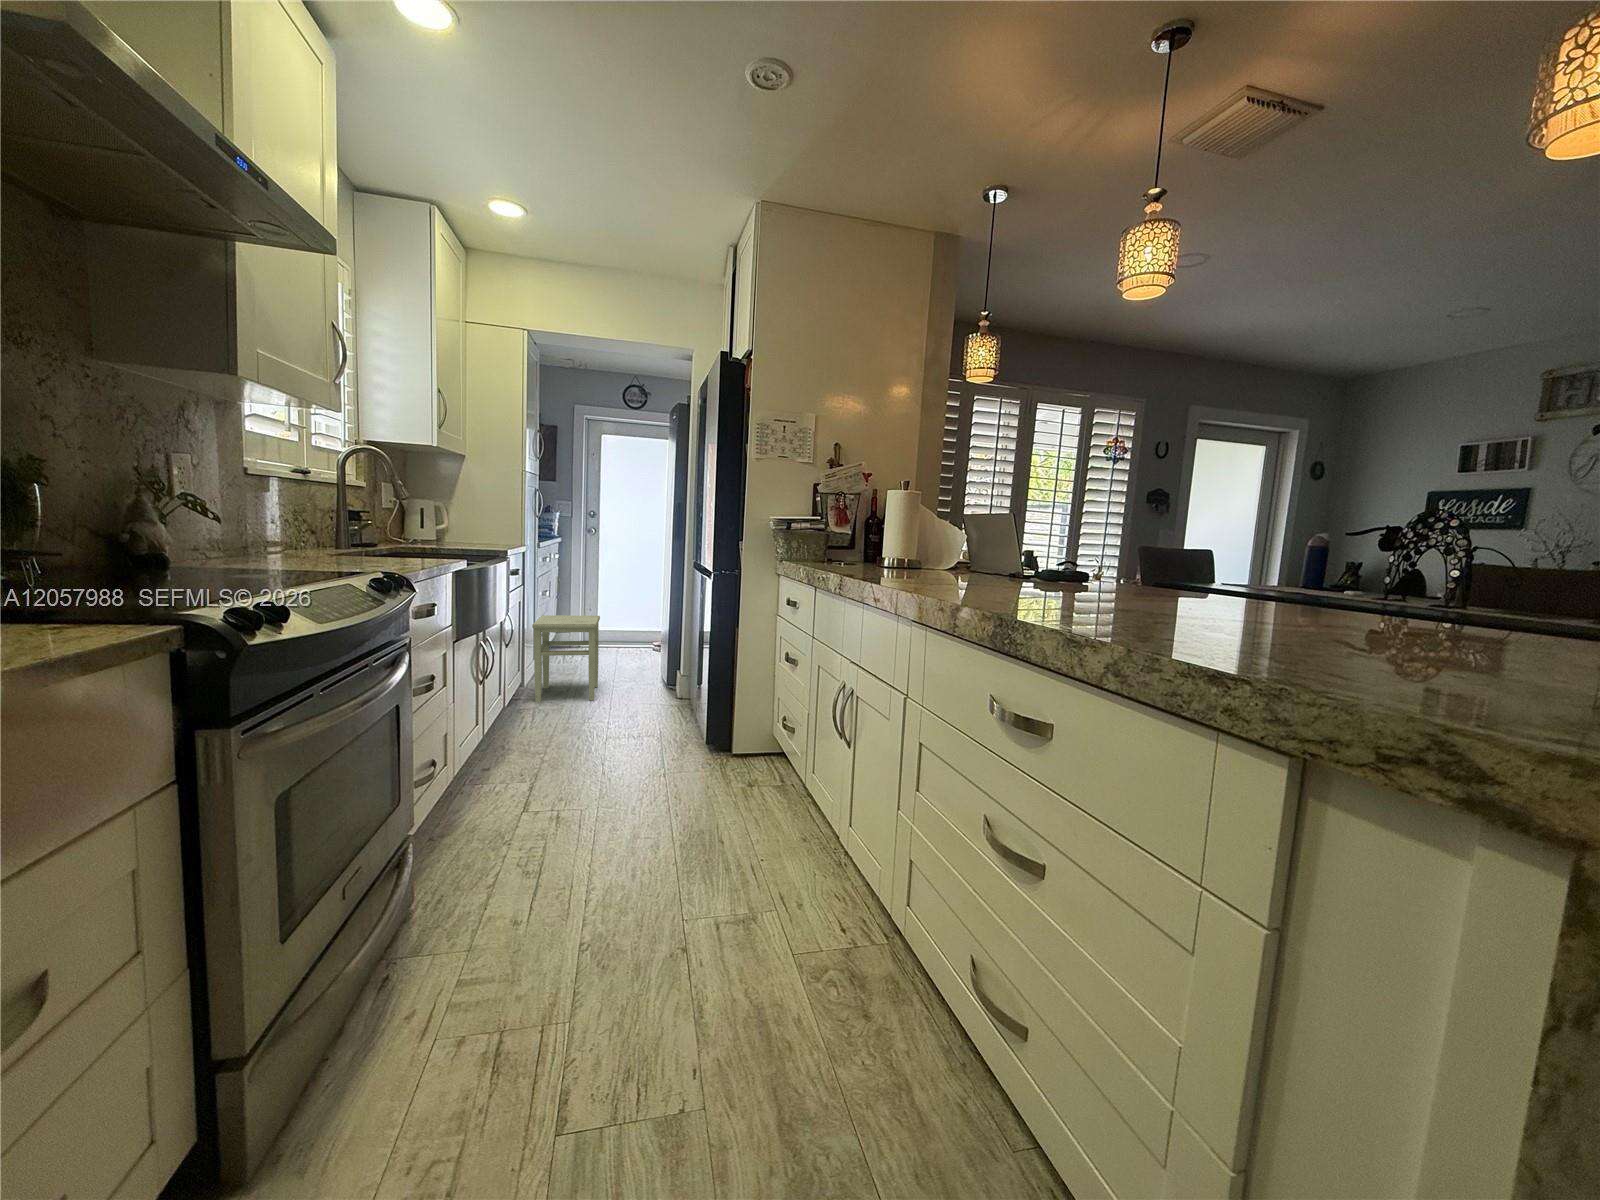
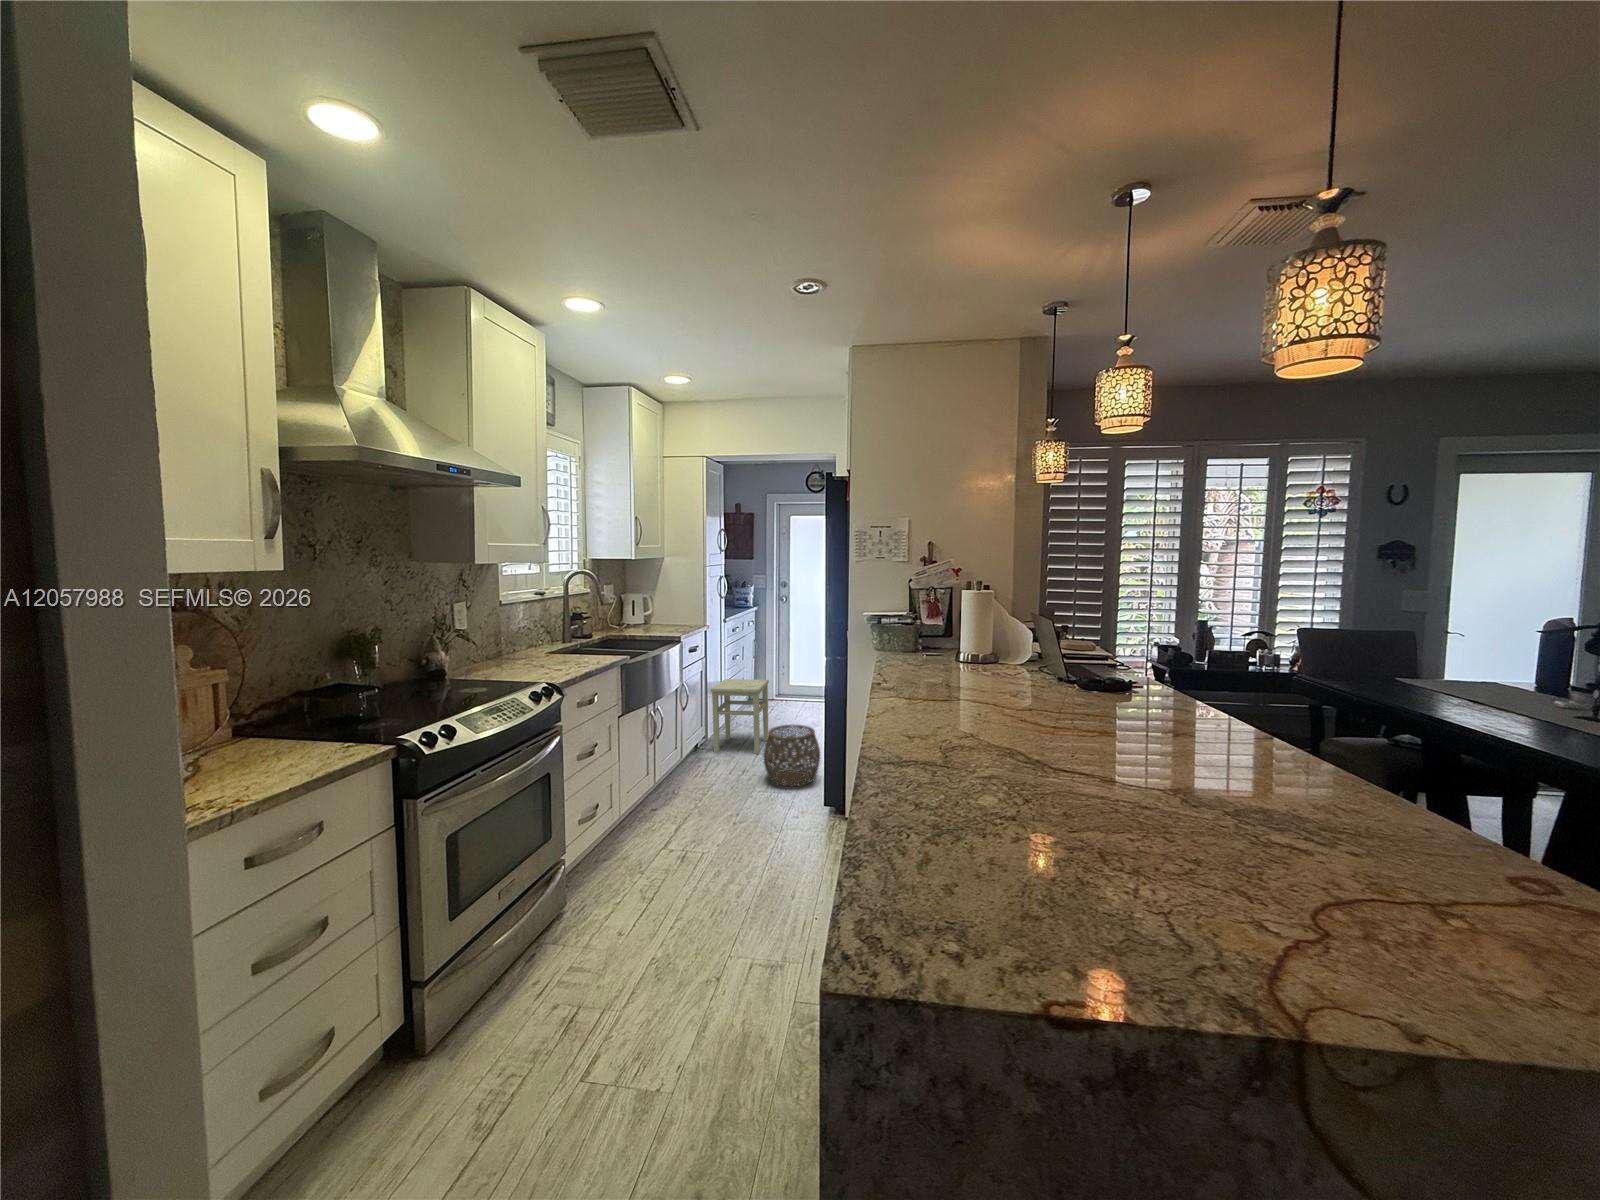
woven basket: none [615,661,684,730] -> present [764,725,820,786]

